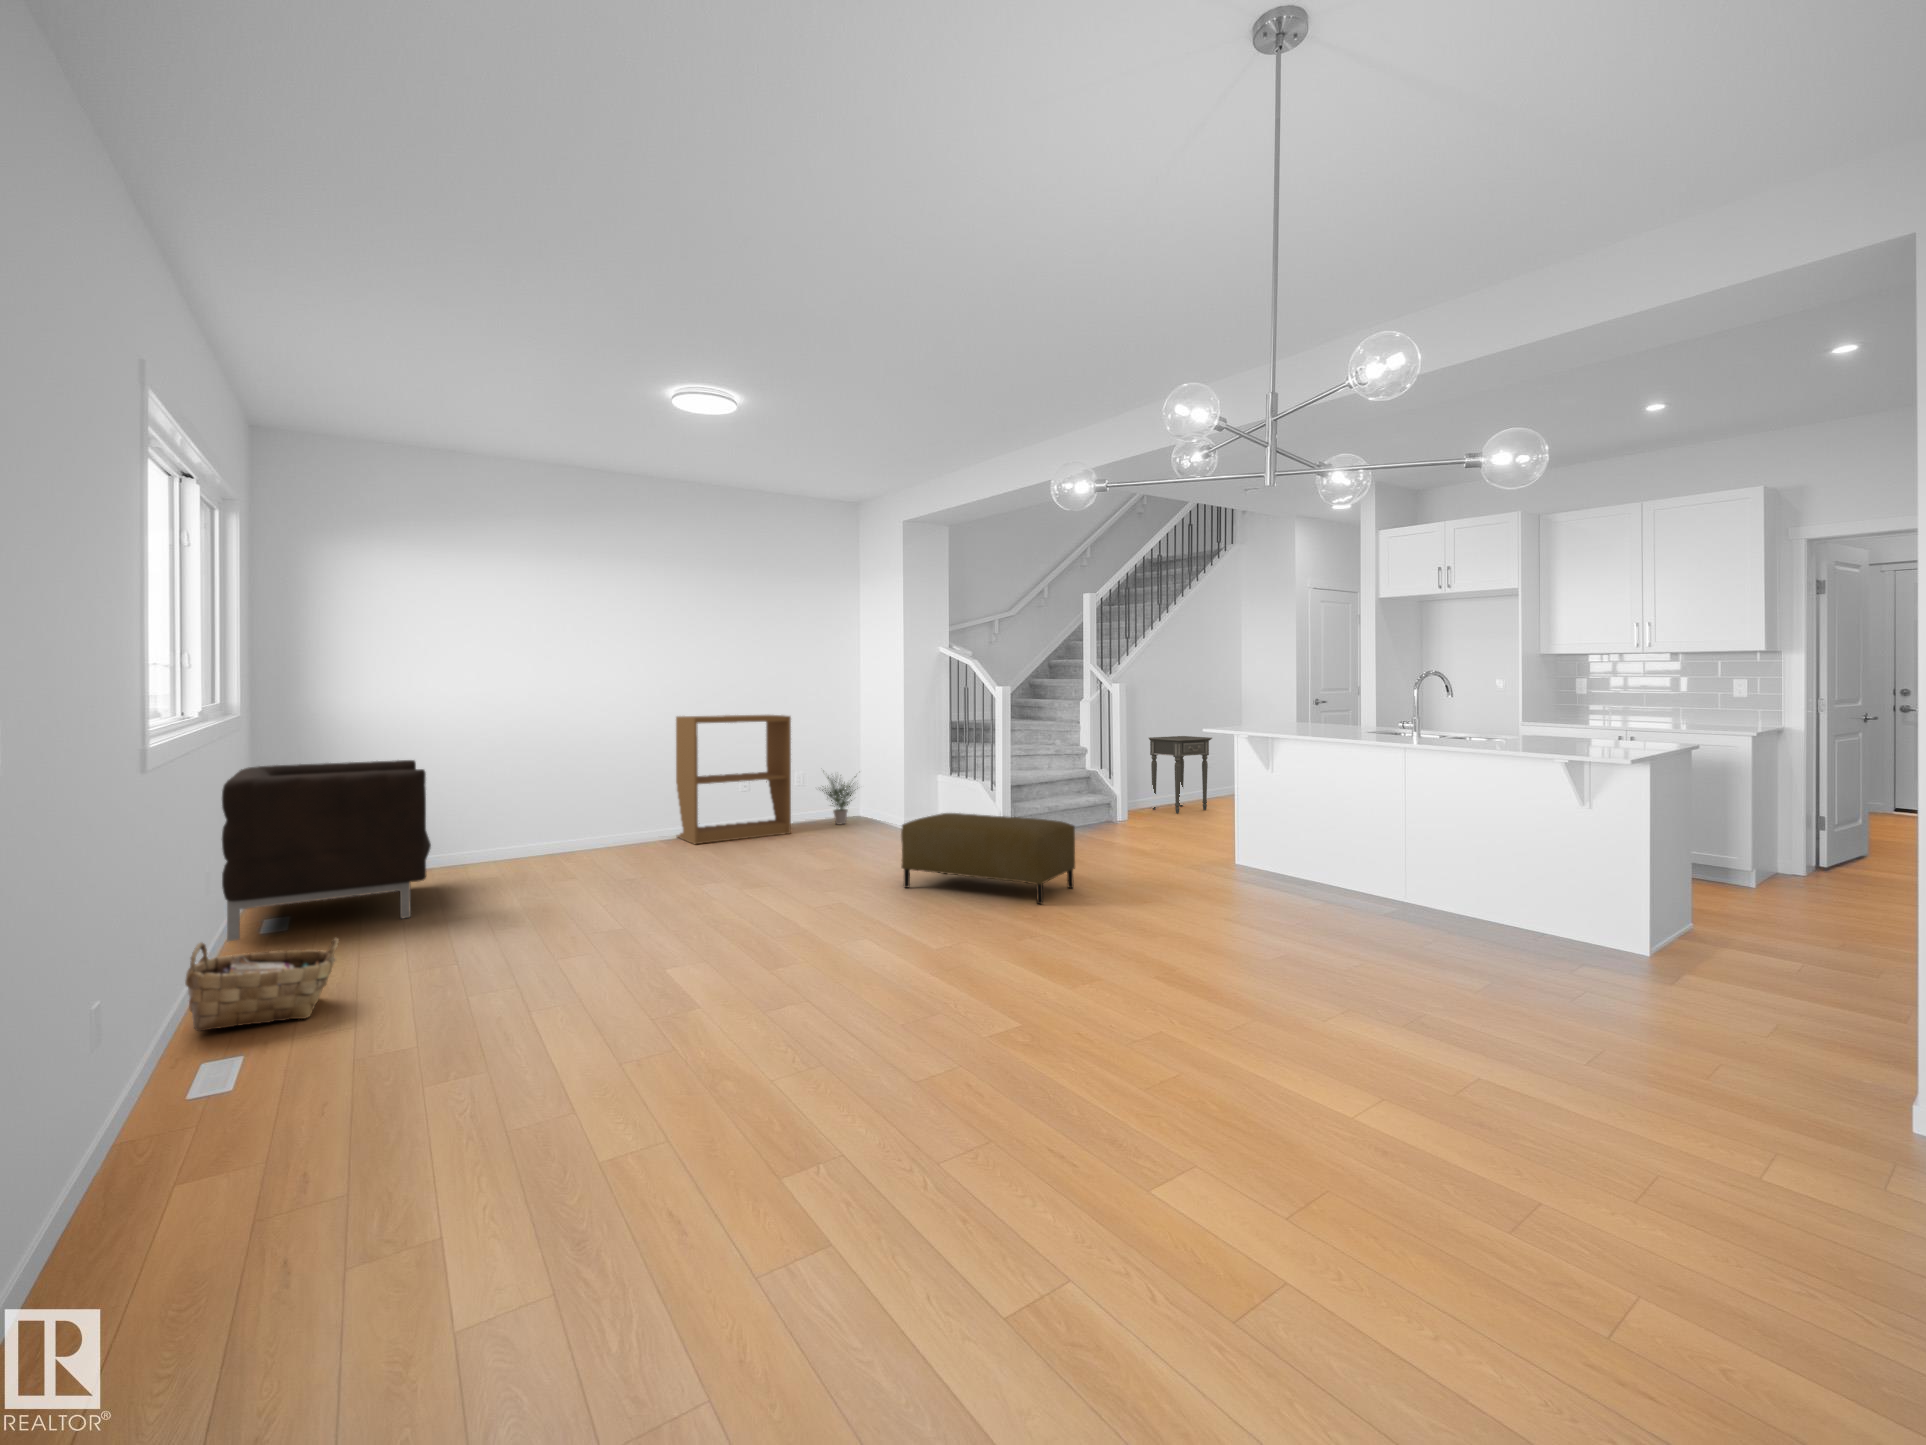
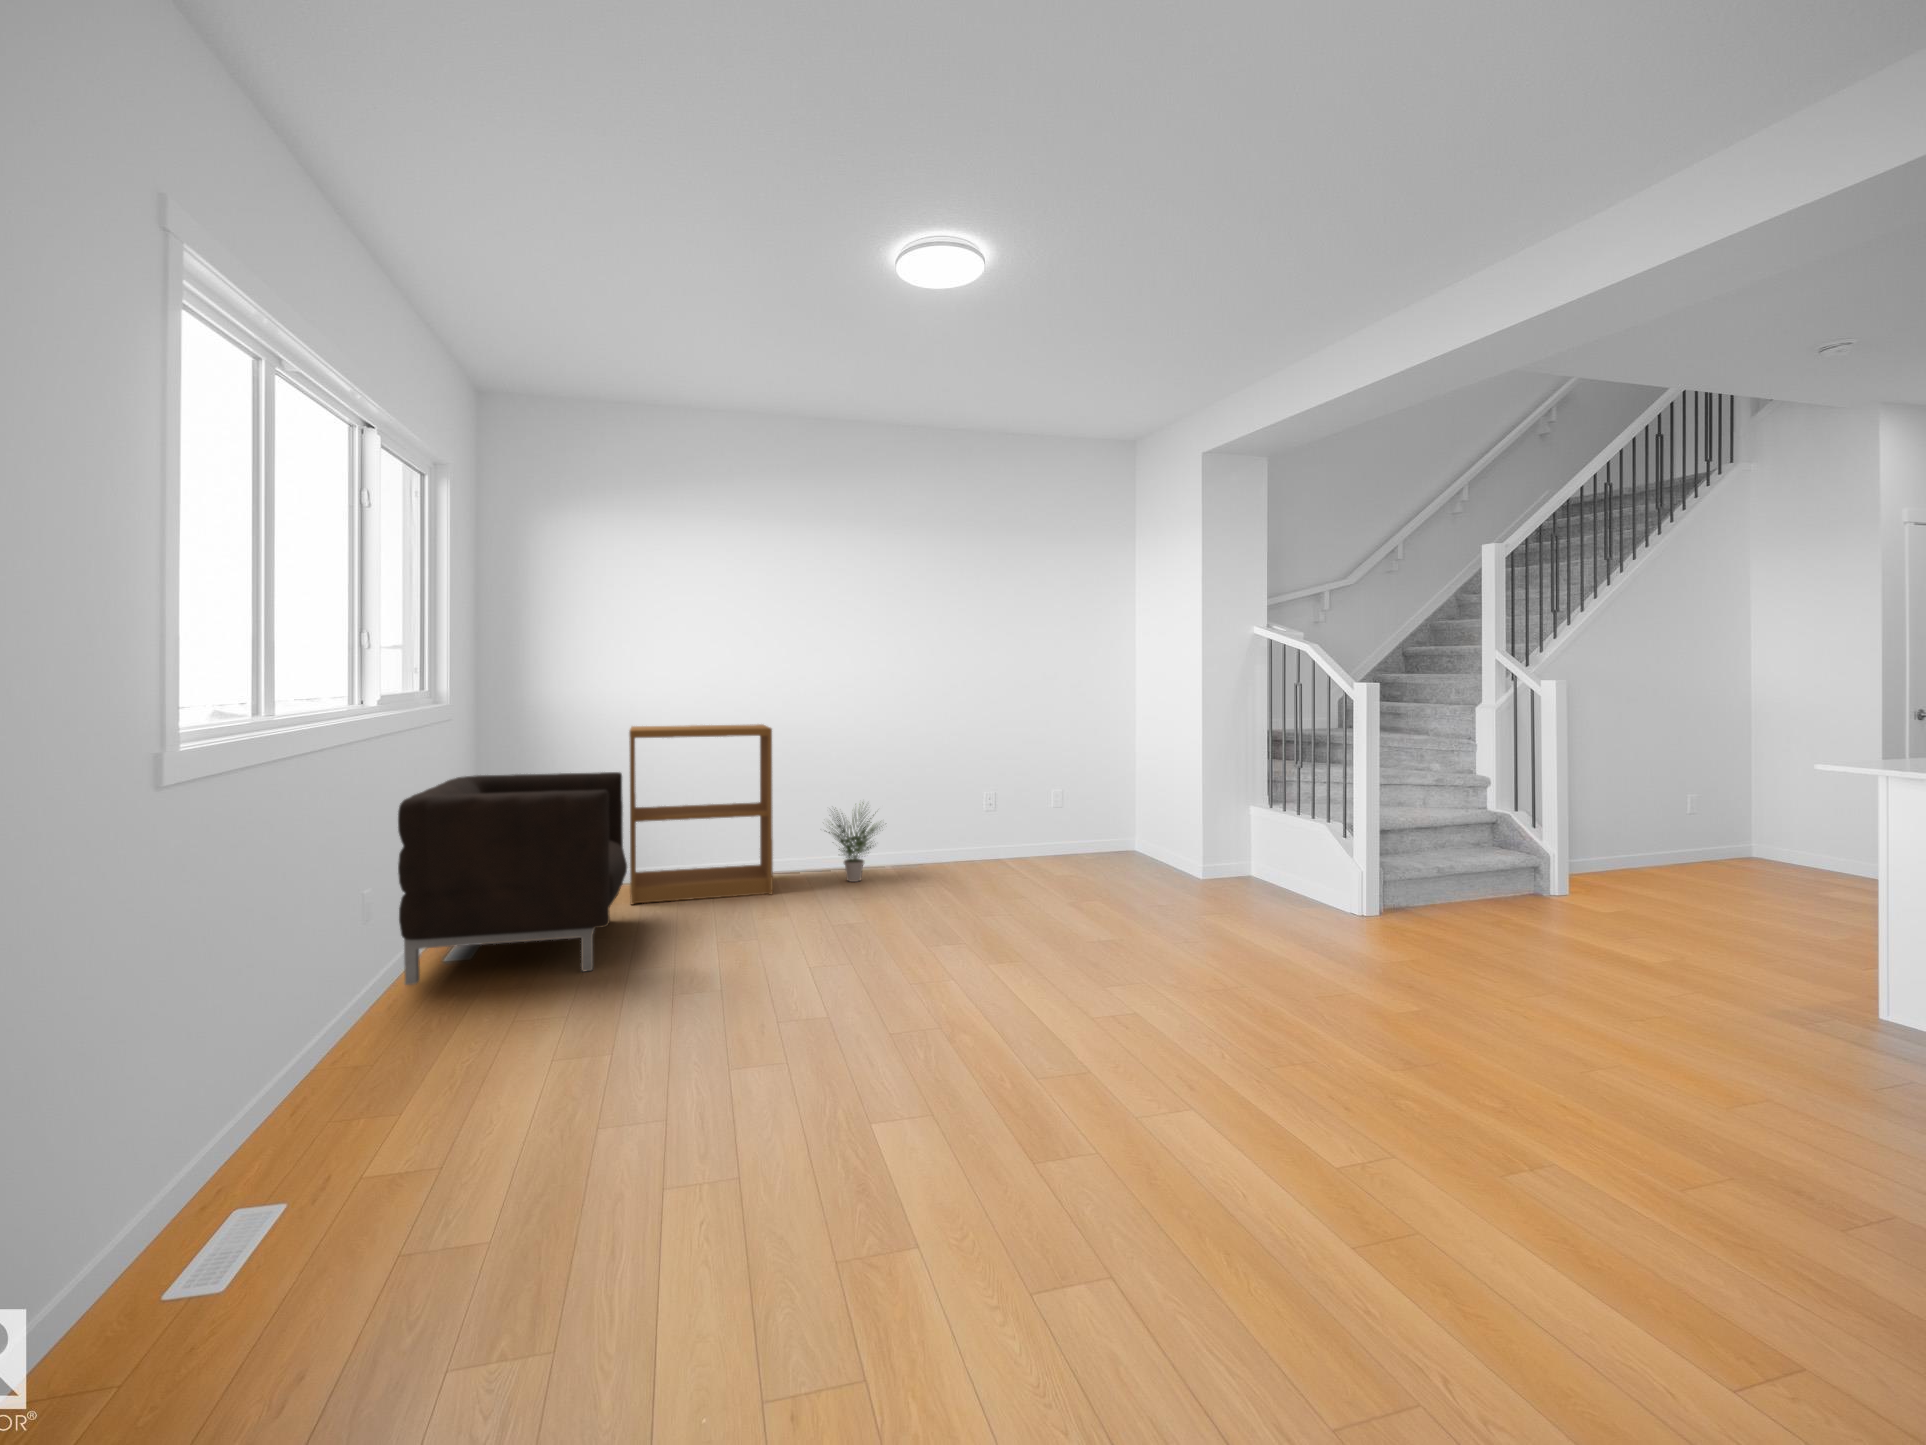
bookshelf: present [676,715,791,844] -> present [629,724,773,904]
side table: present [1149,736,1212,813] -> none [1596,761,1719,884]
potted plant: present [822,776,856,825] -> present [826,803,878,882]
ottoman: present [901,813,1075,904] -> none [1215,884,1532,1079]
woven basket: present [185,938,339,1031] -> none [237,1034,431,1164]

